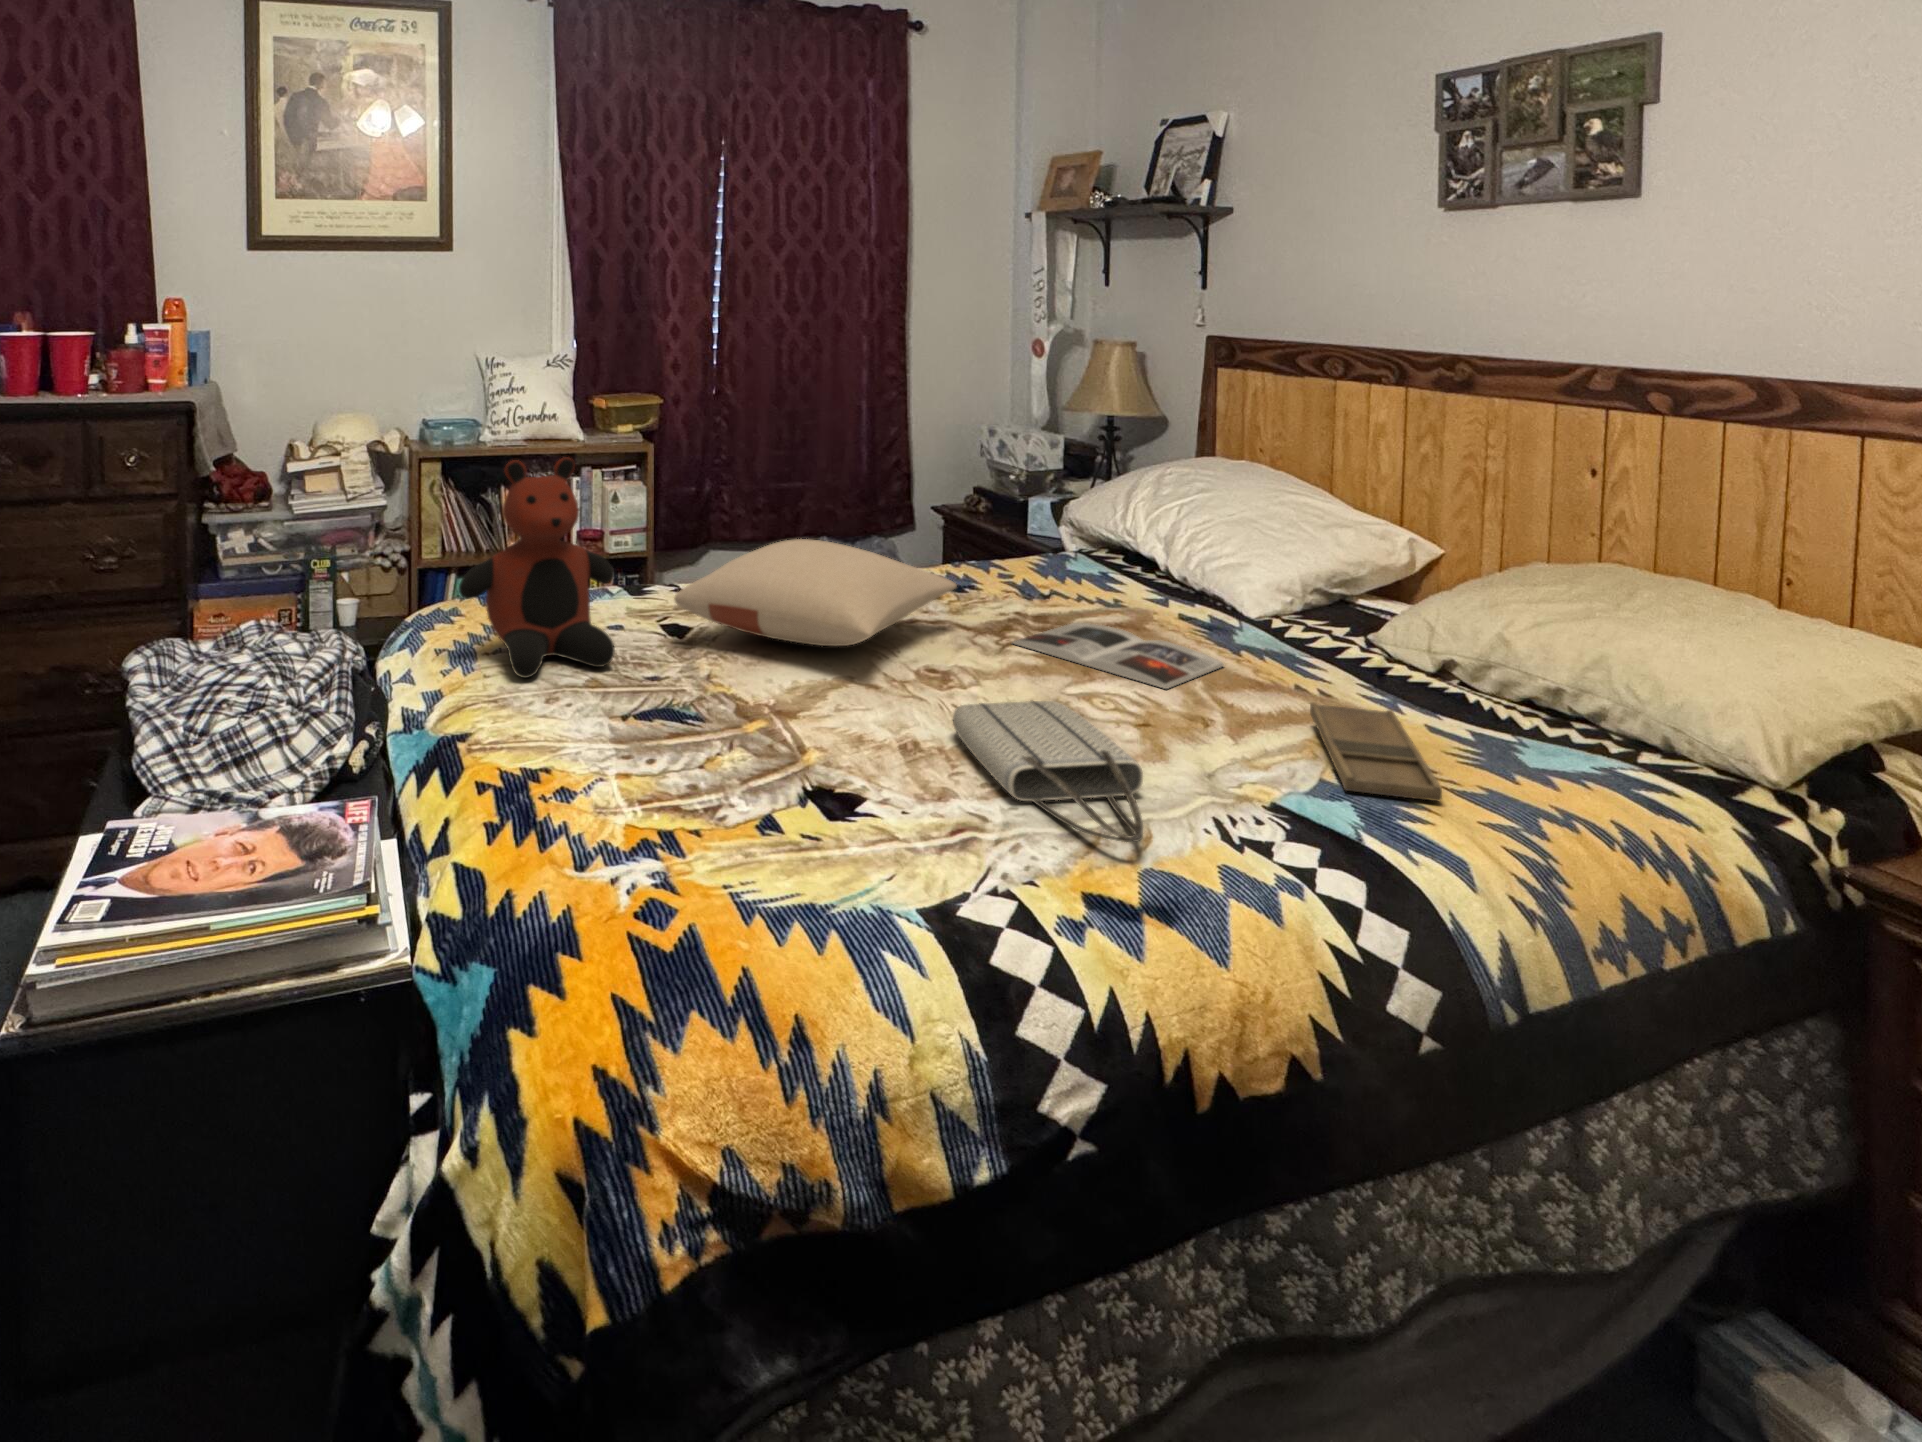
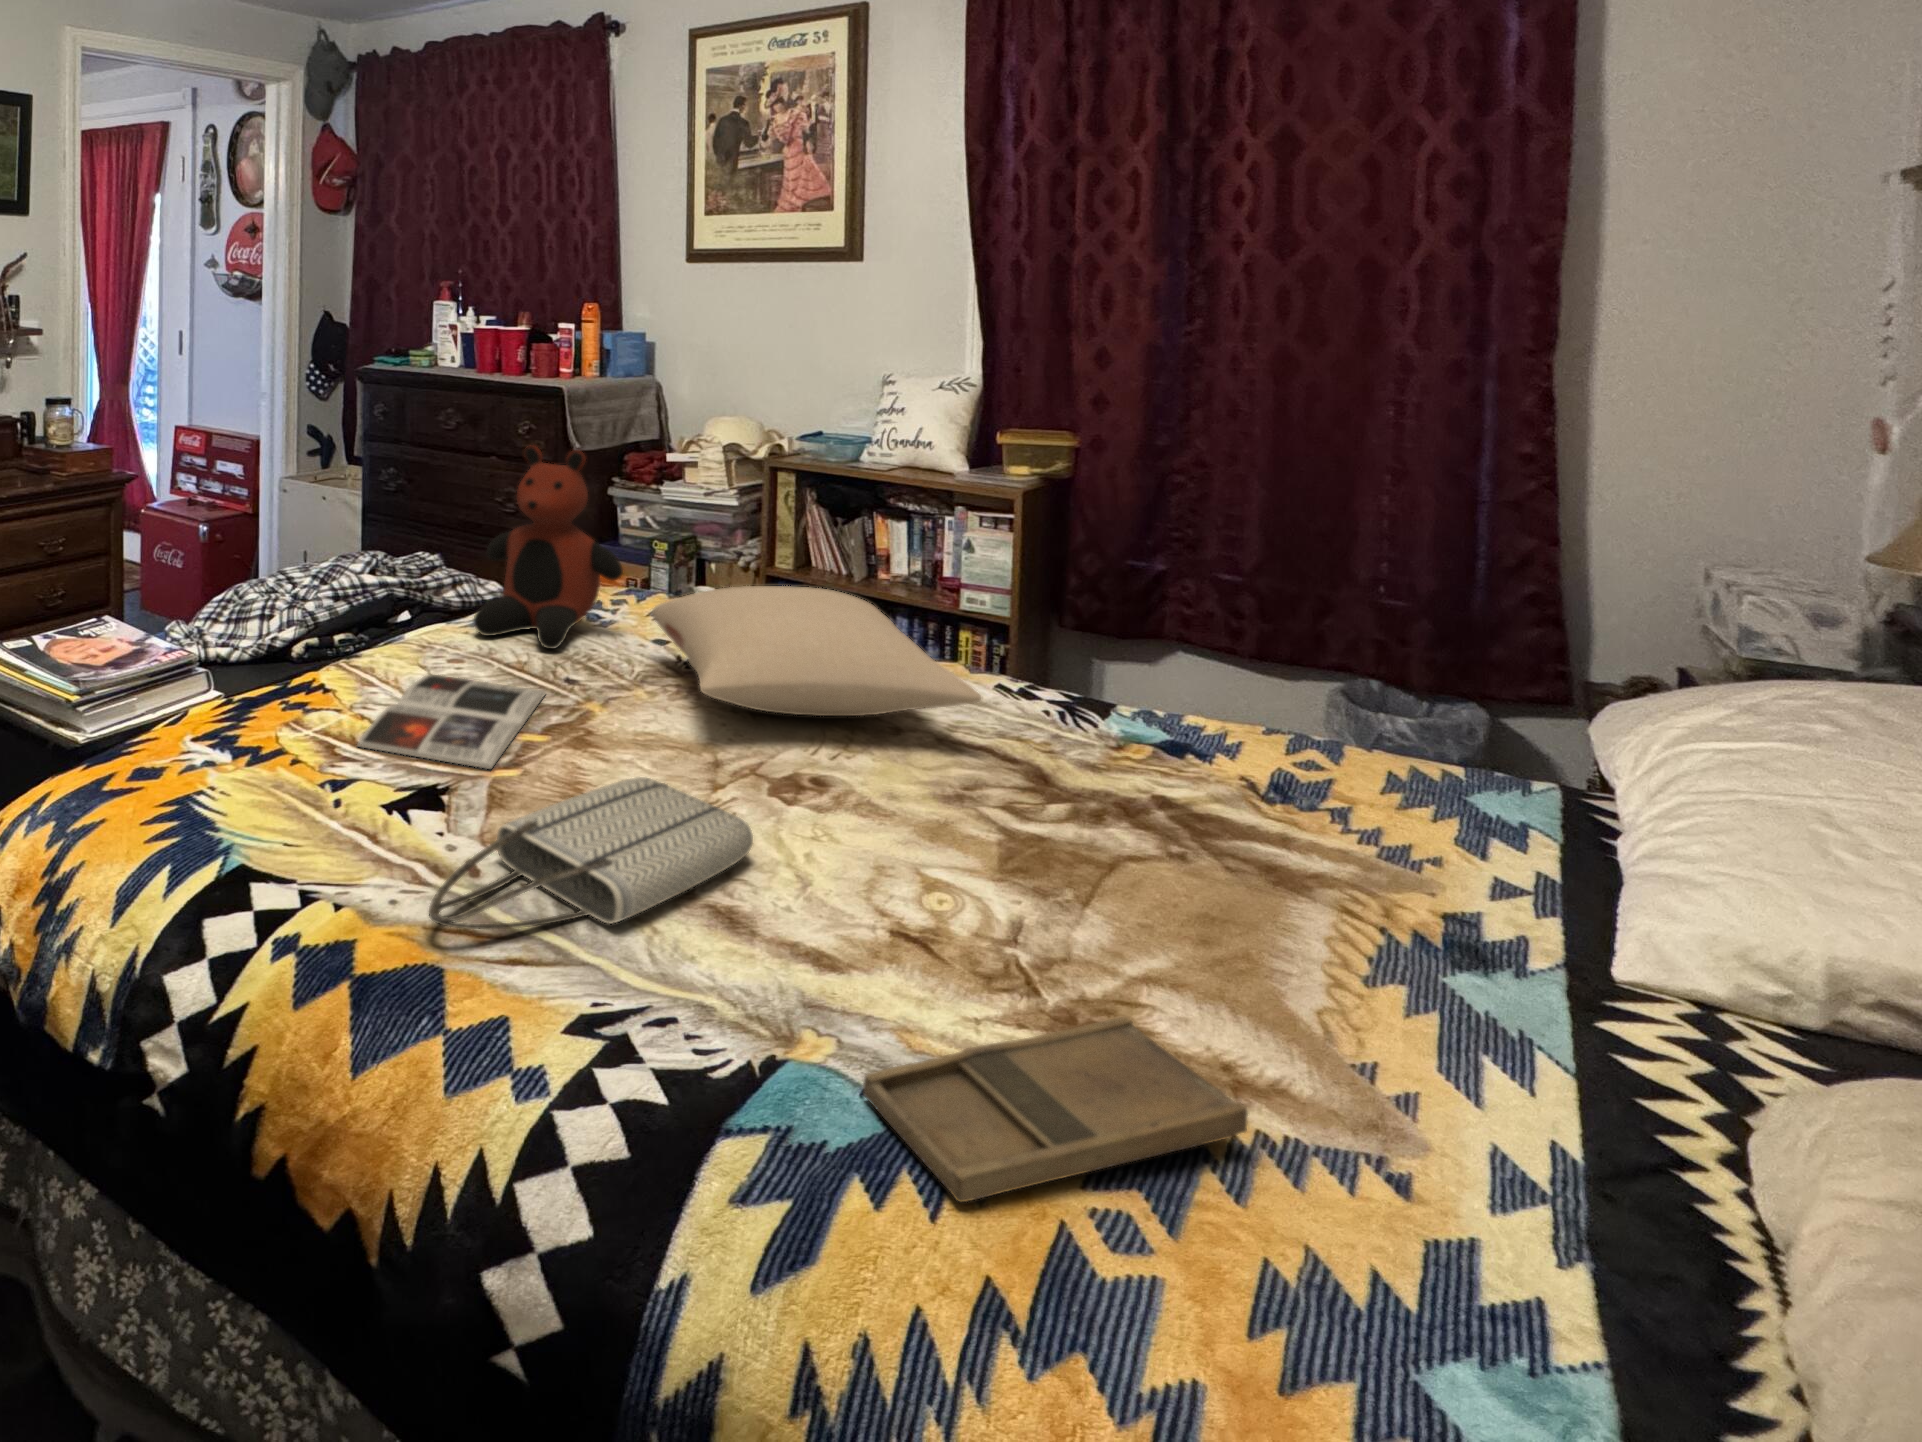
magazine: present [1012,623,1224,689] -> present [358,675,546,769]

